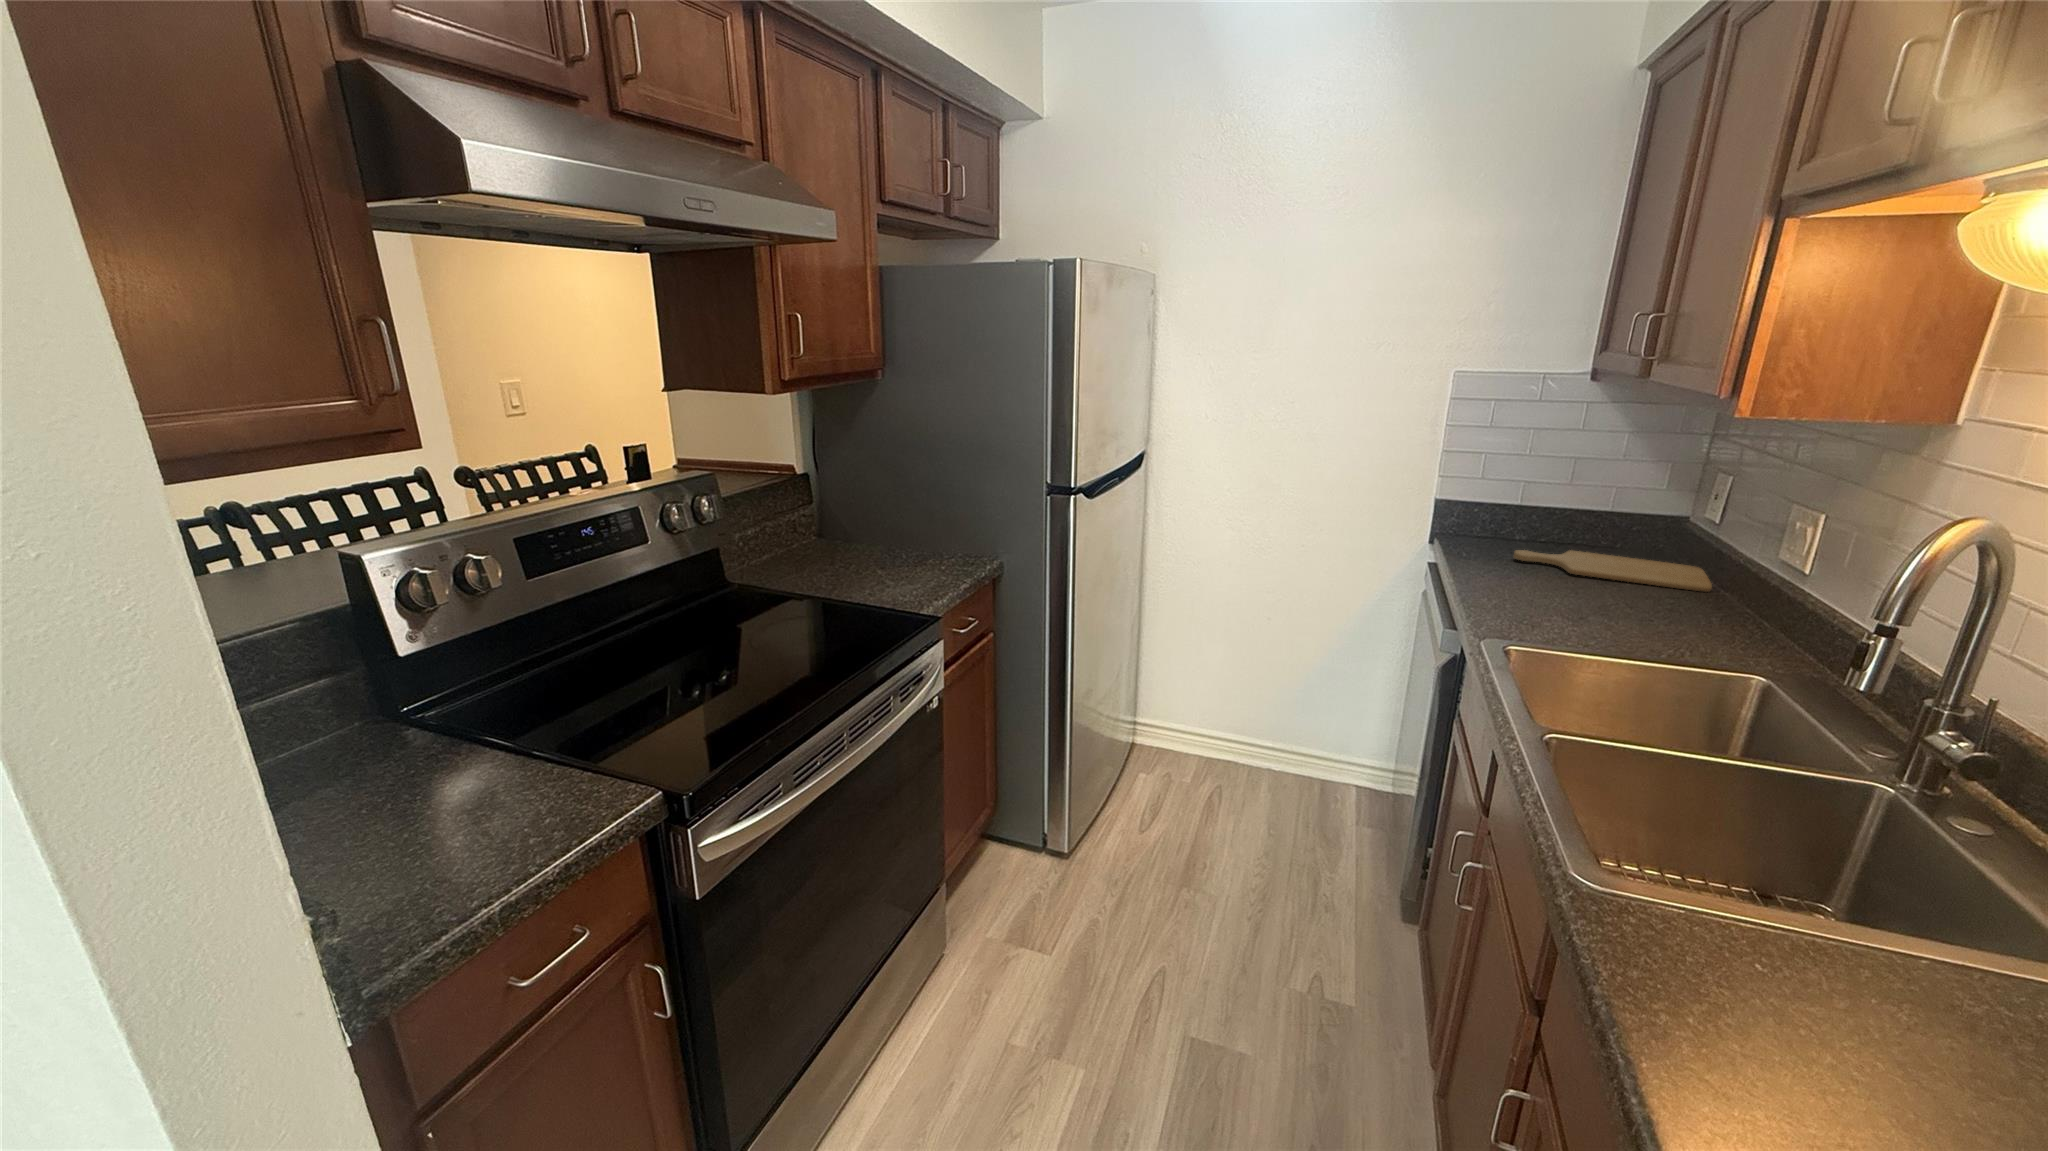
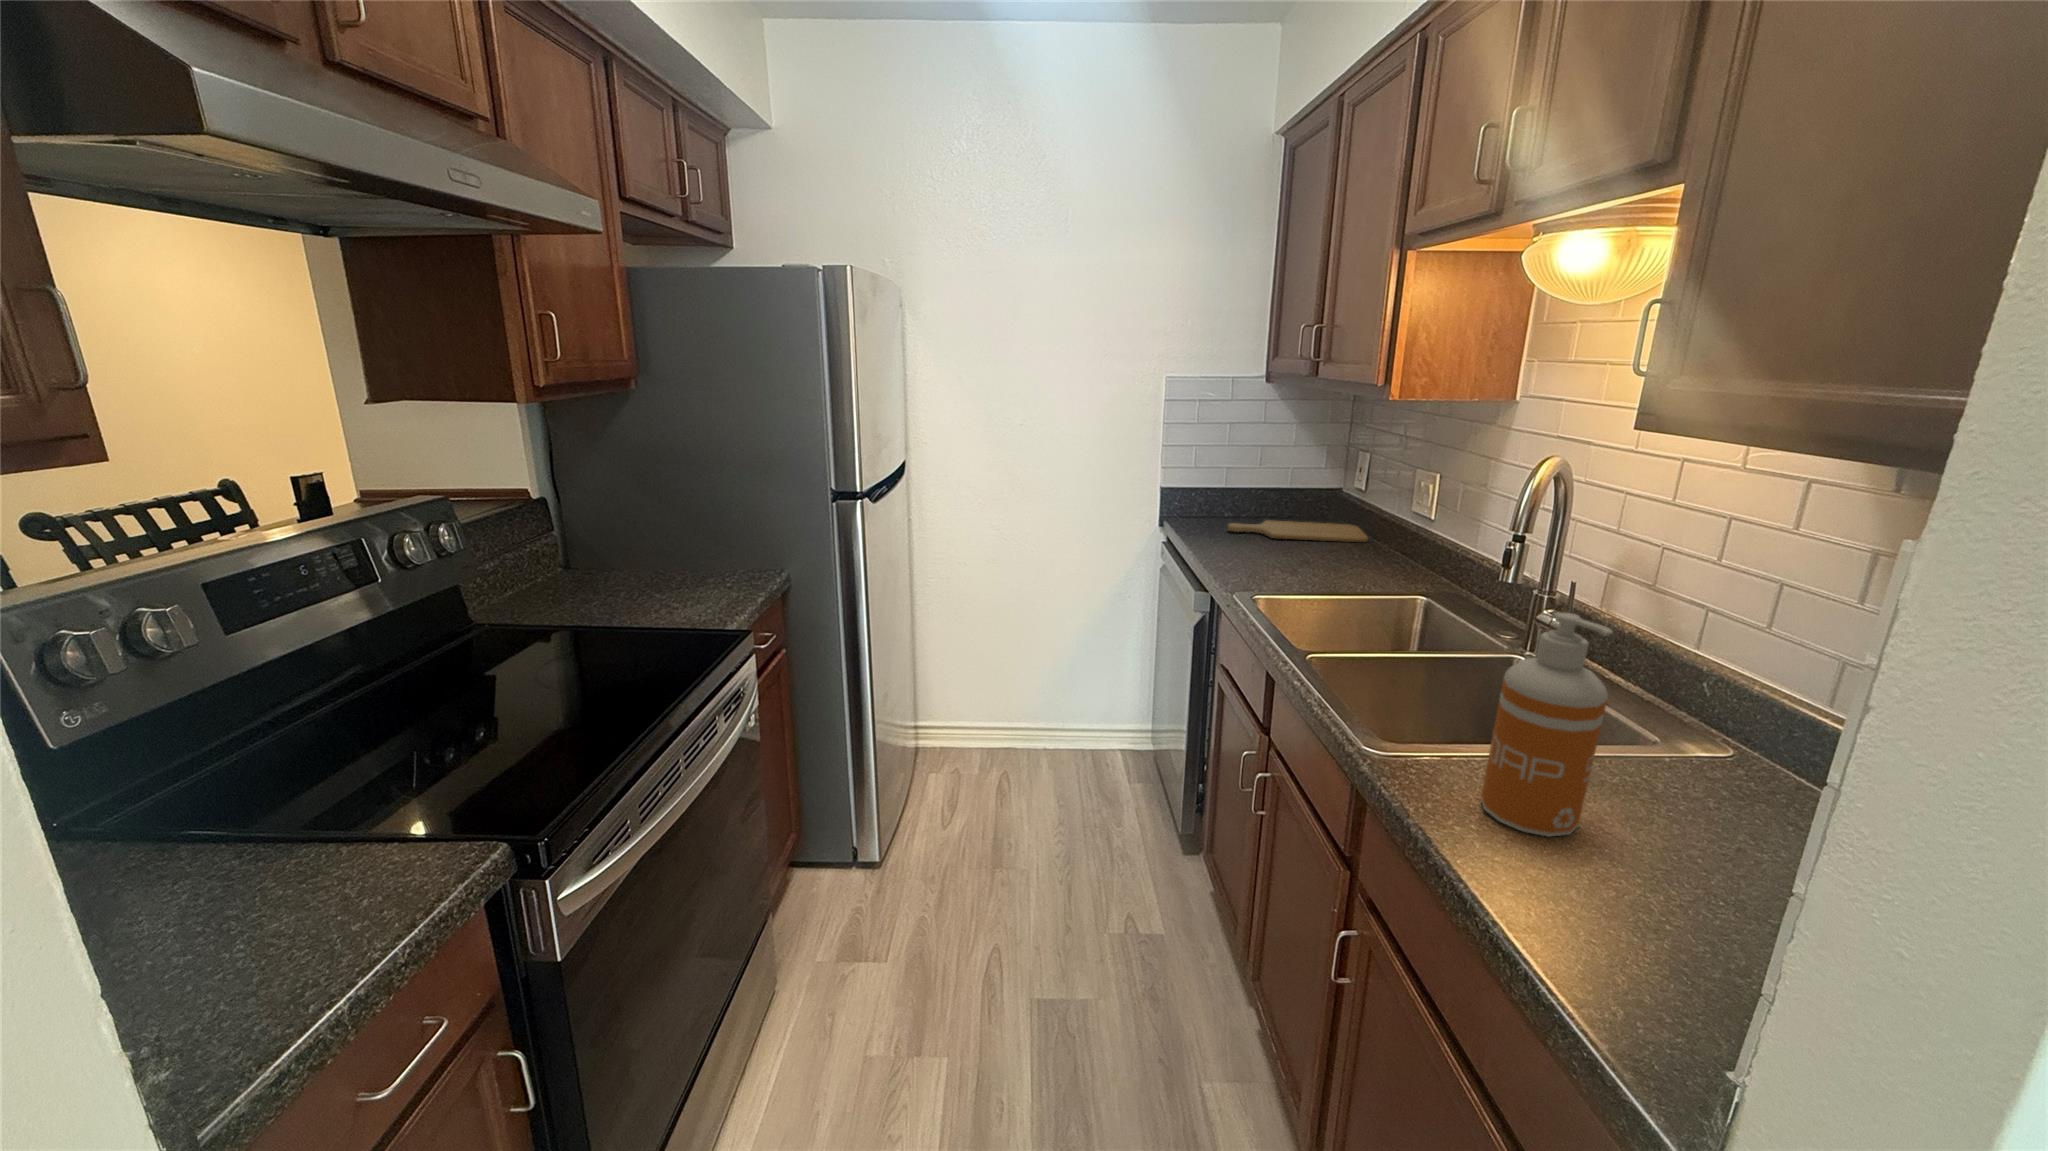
soap dispenser: none [1708,758,1942,1071] -> present [1481,612,1613,837]

